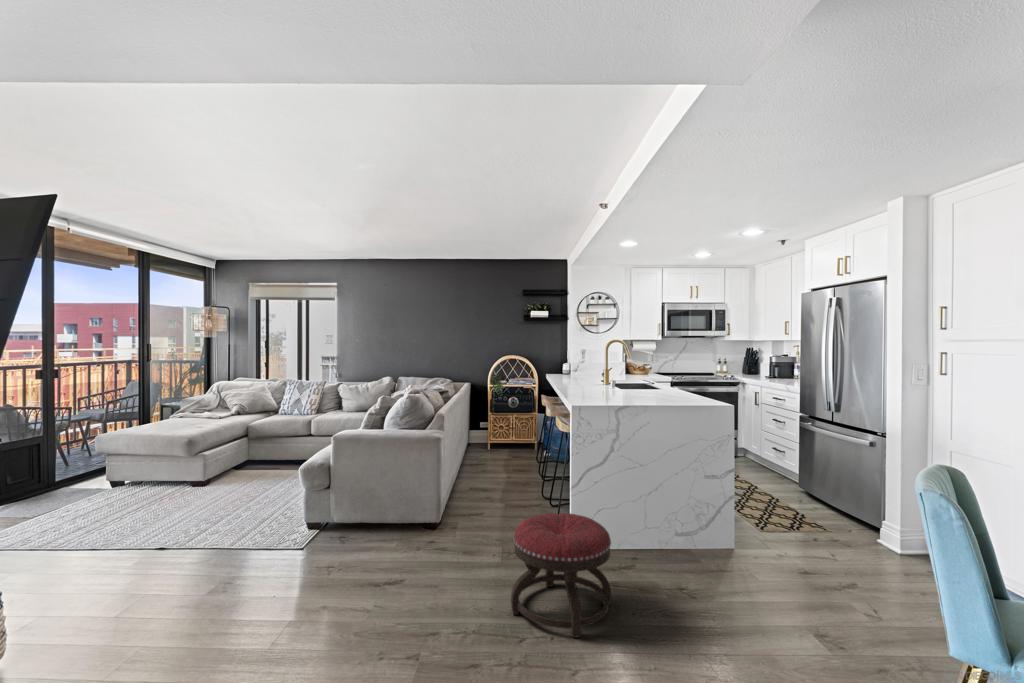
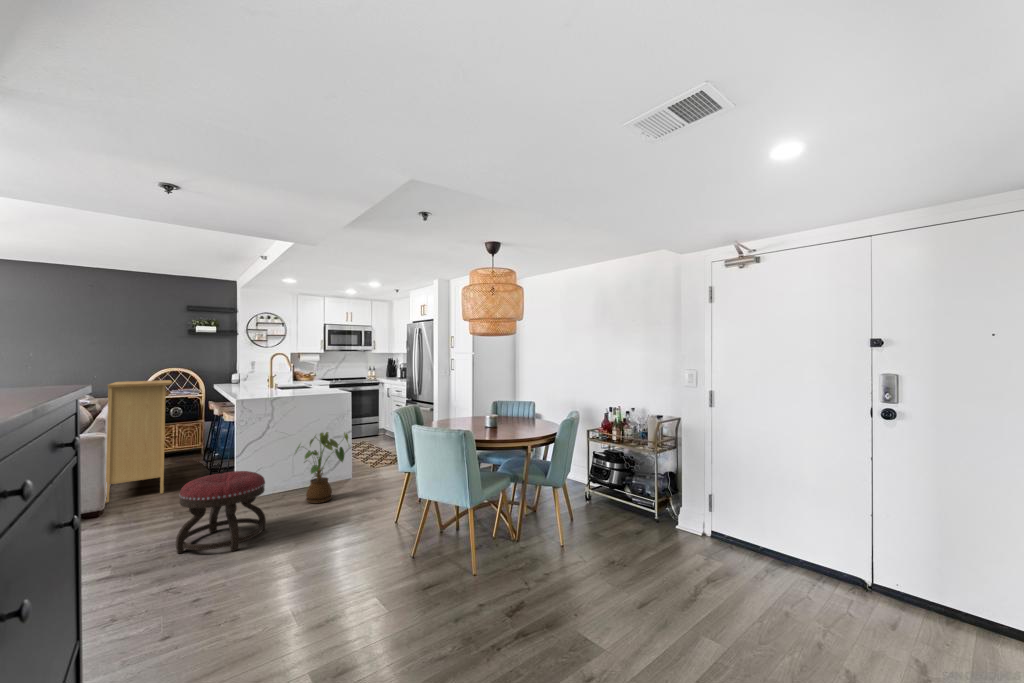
console table: none [455,371,509,501] -> present [105,380,172,503]
house plant: none [642,466,720,573] -> present [296,432,349,503]

